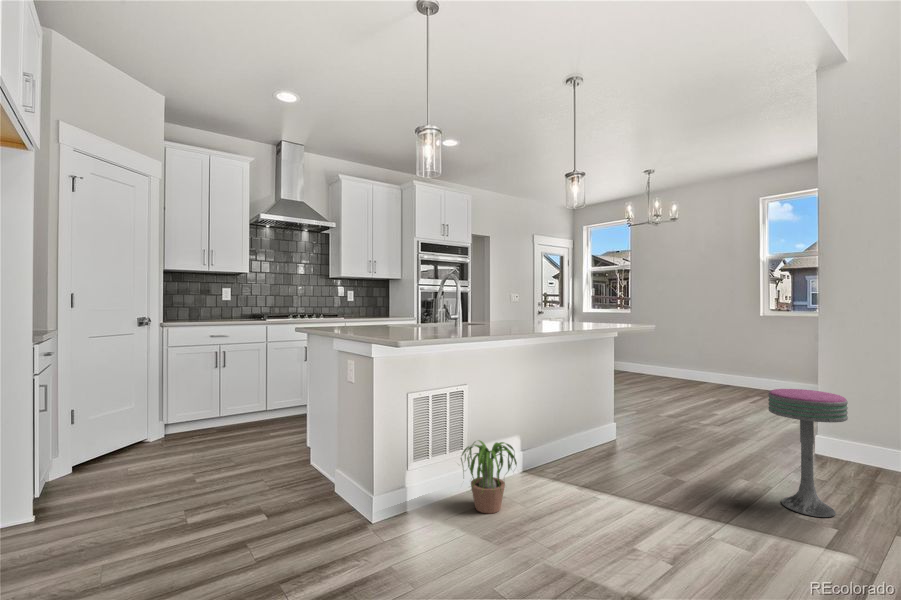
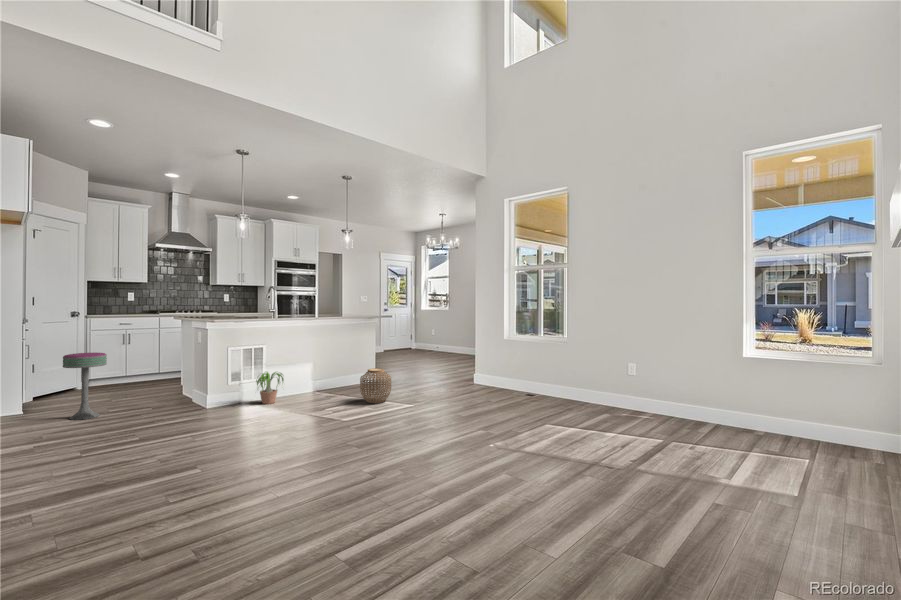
bar stool: present [768,389,848,517] -> present [63,353,107,420]
woven basket: none [680,440,759,525] -> present [360,368,391,403]

